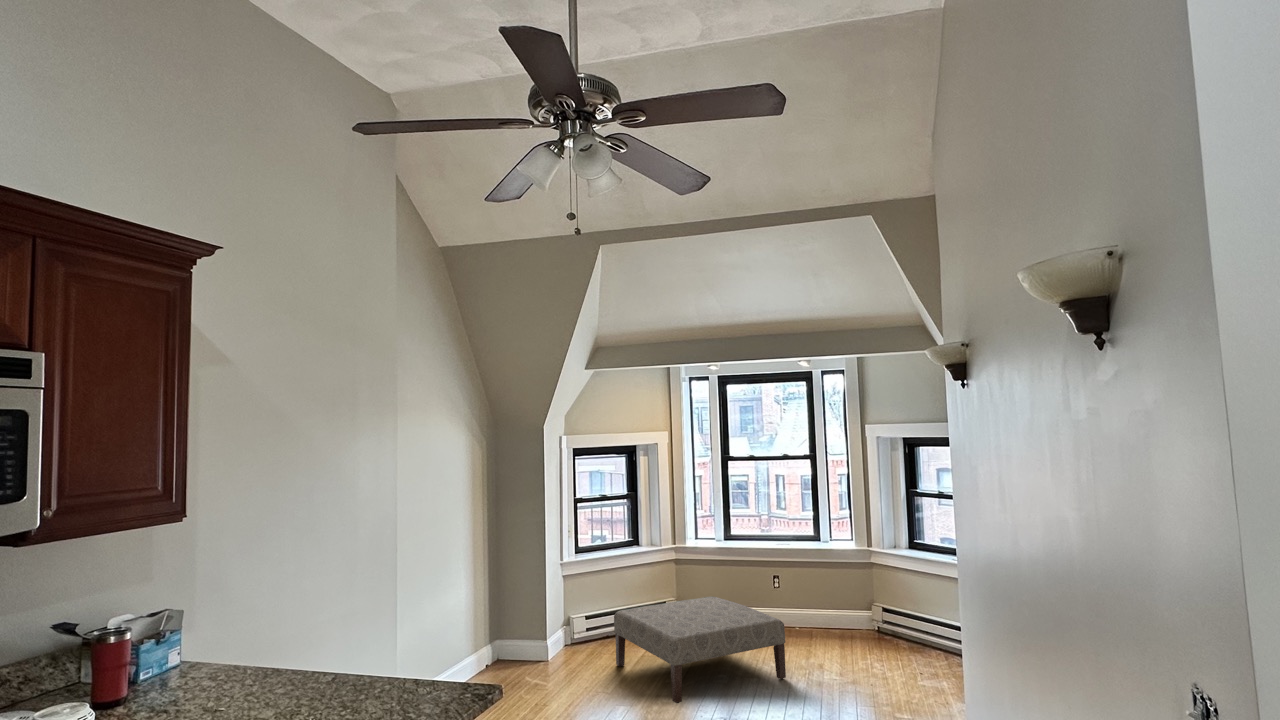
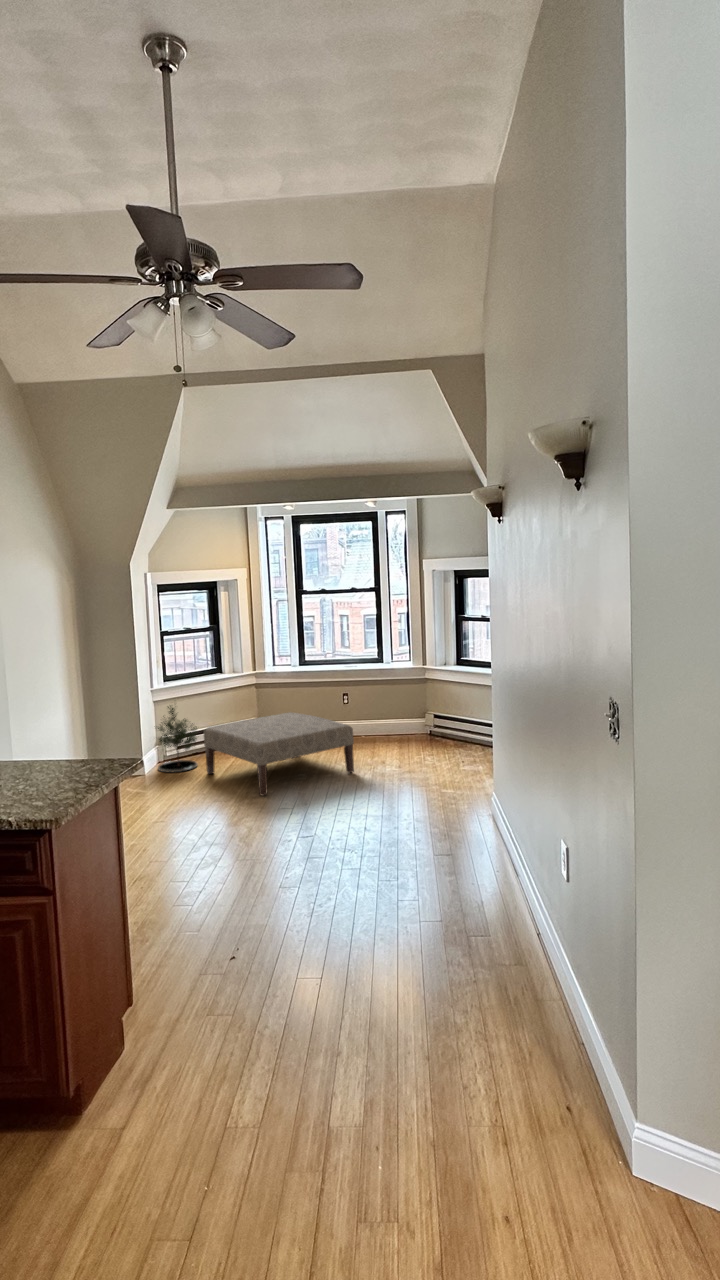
potted tree: none [561,575,613,660] -> present [158,706,197,772]

